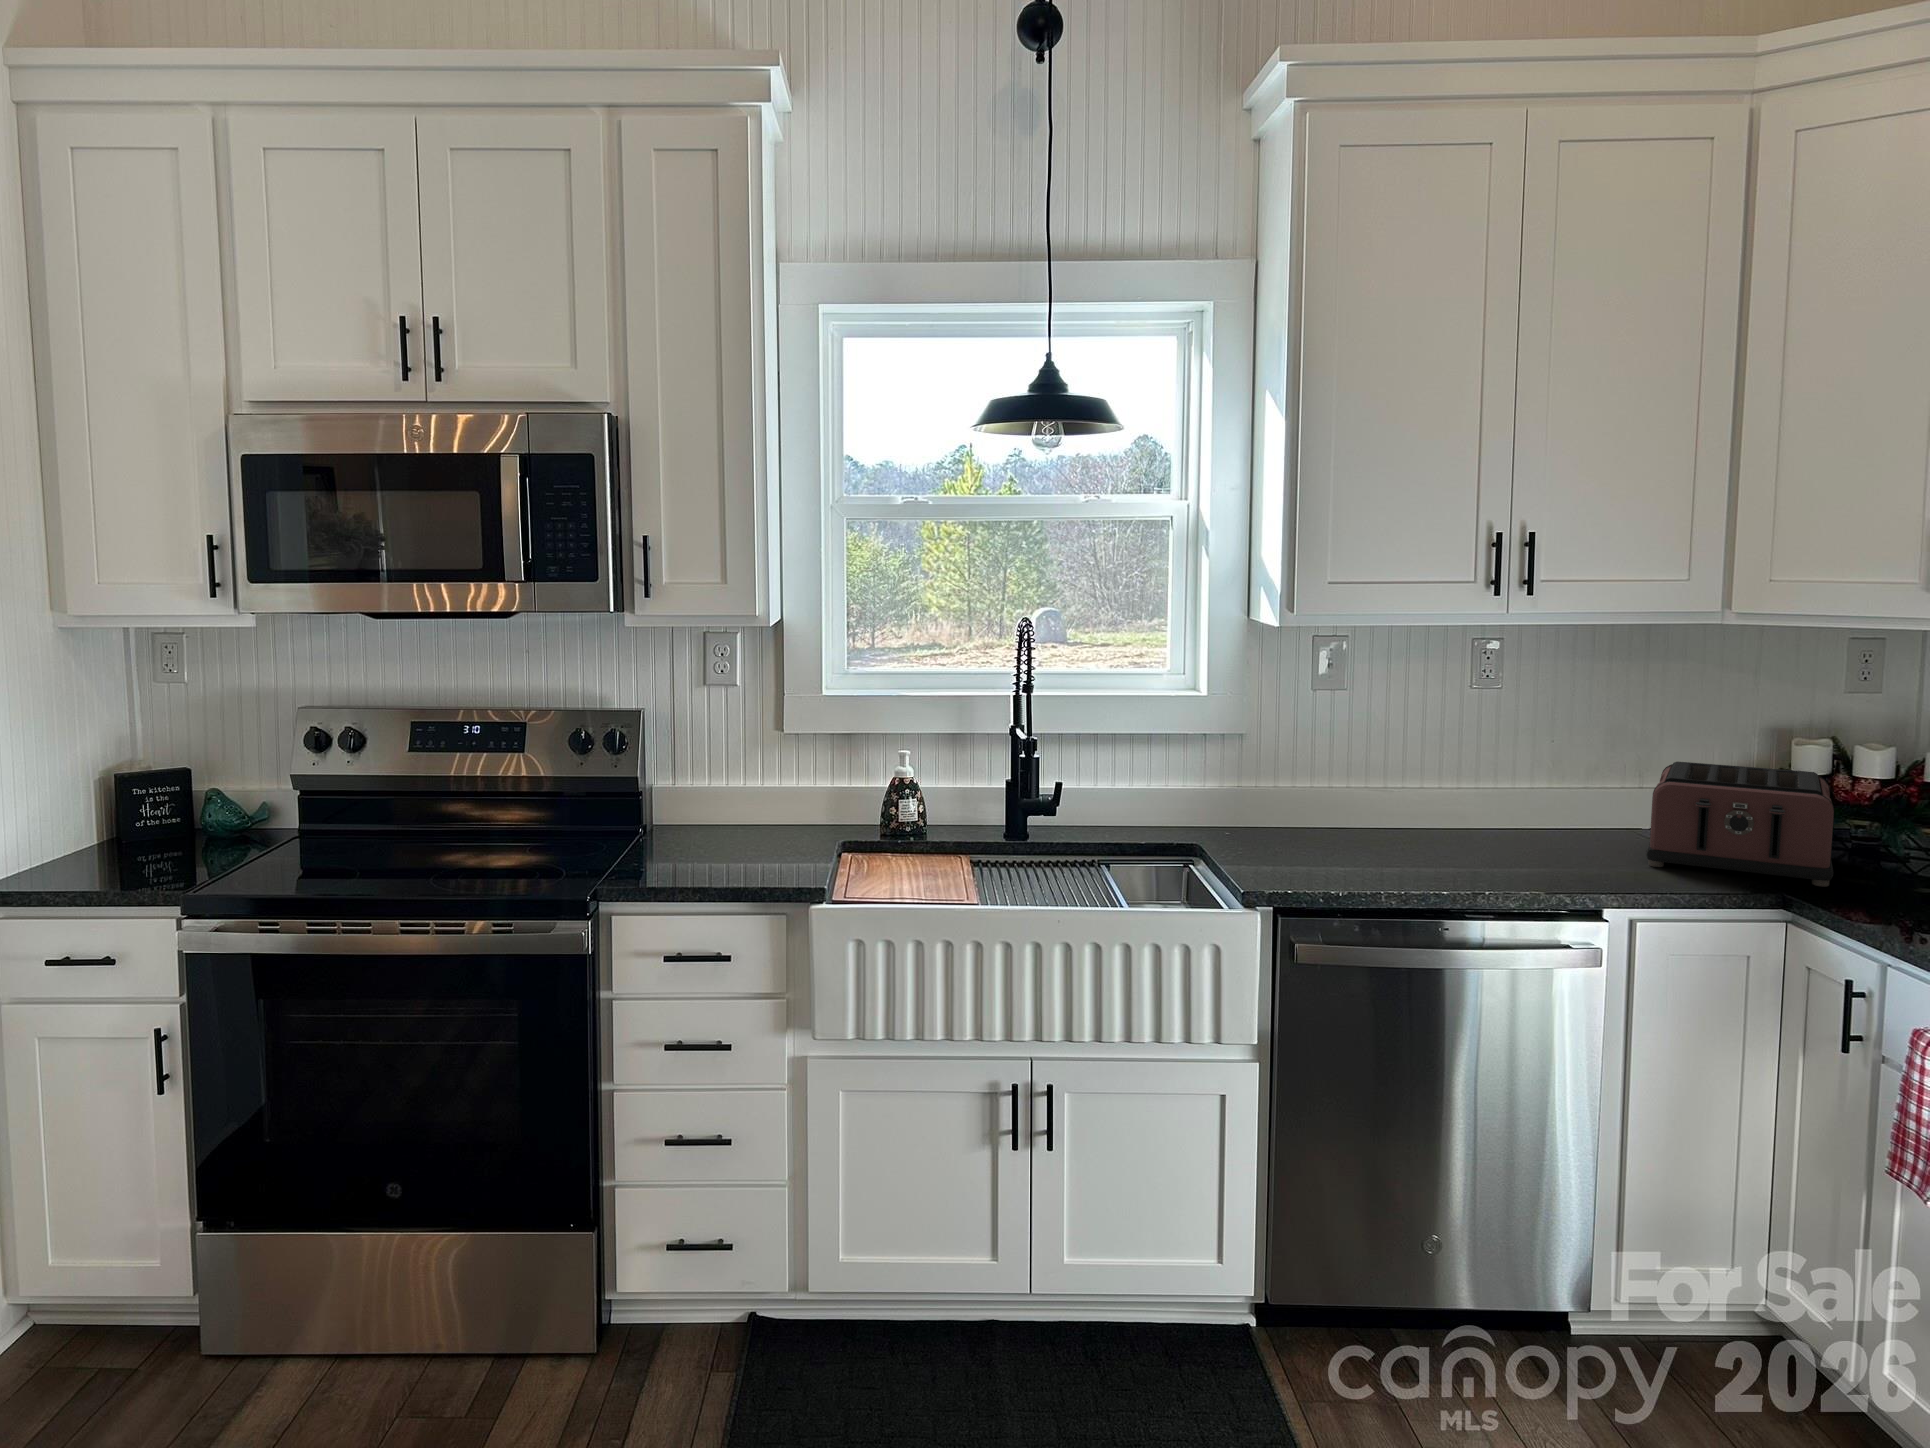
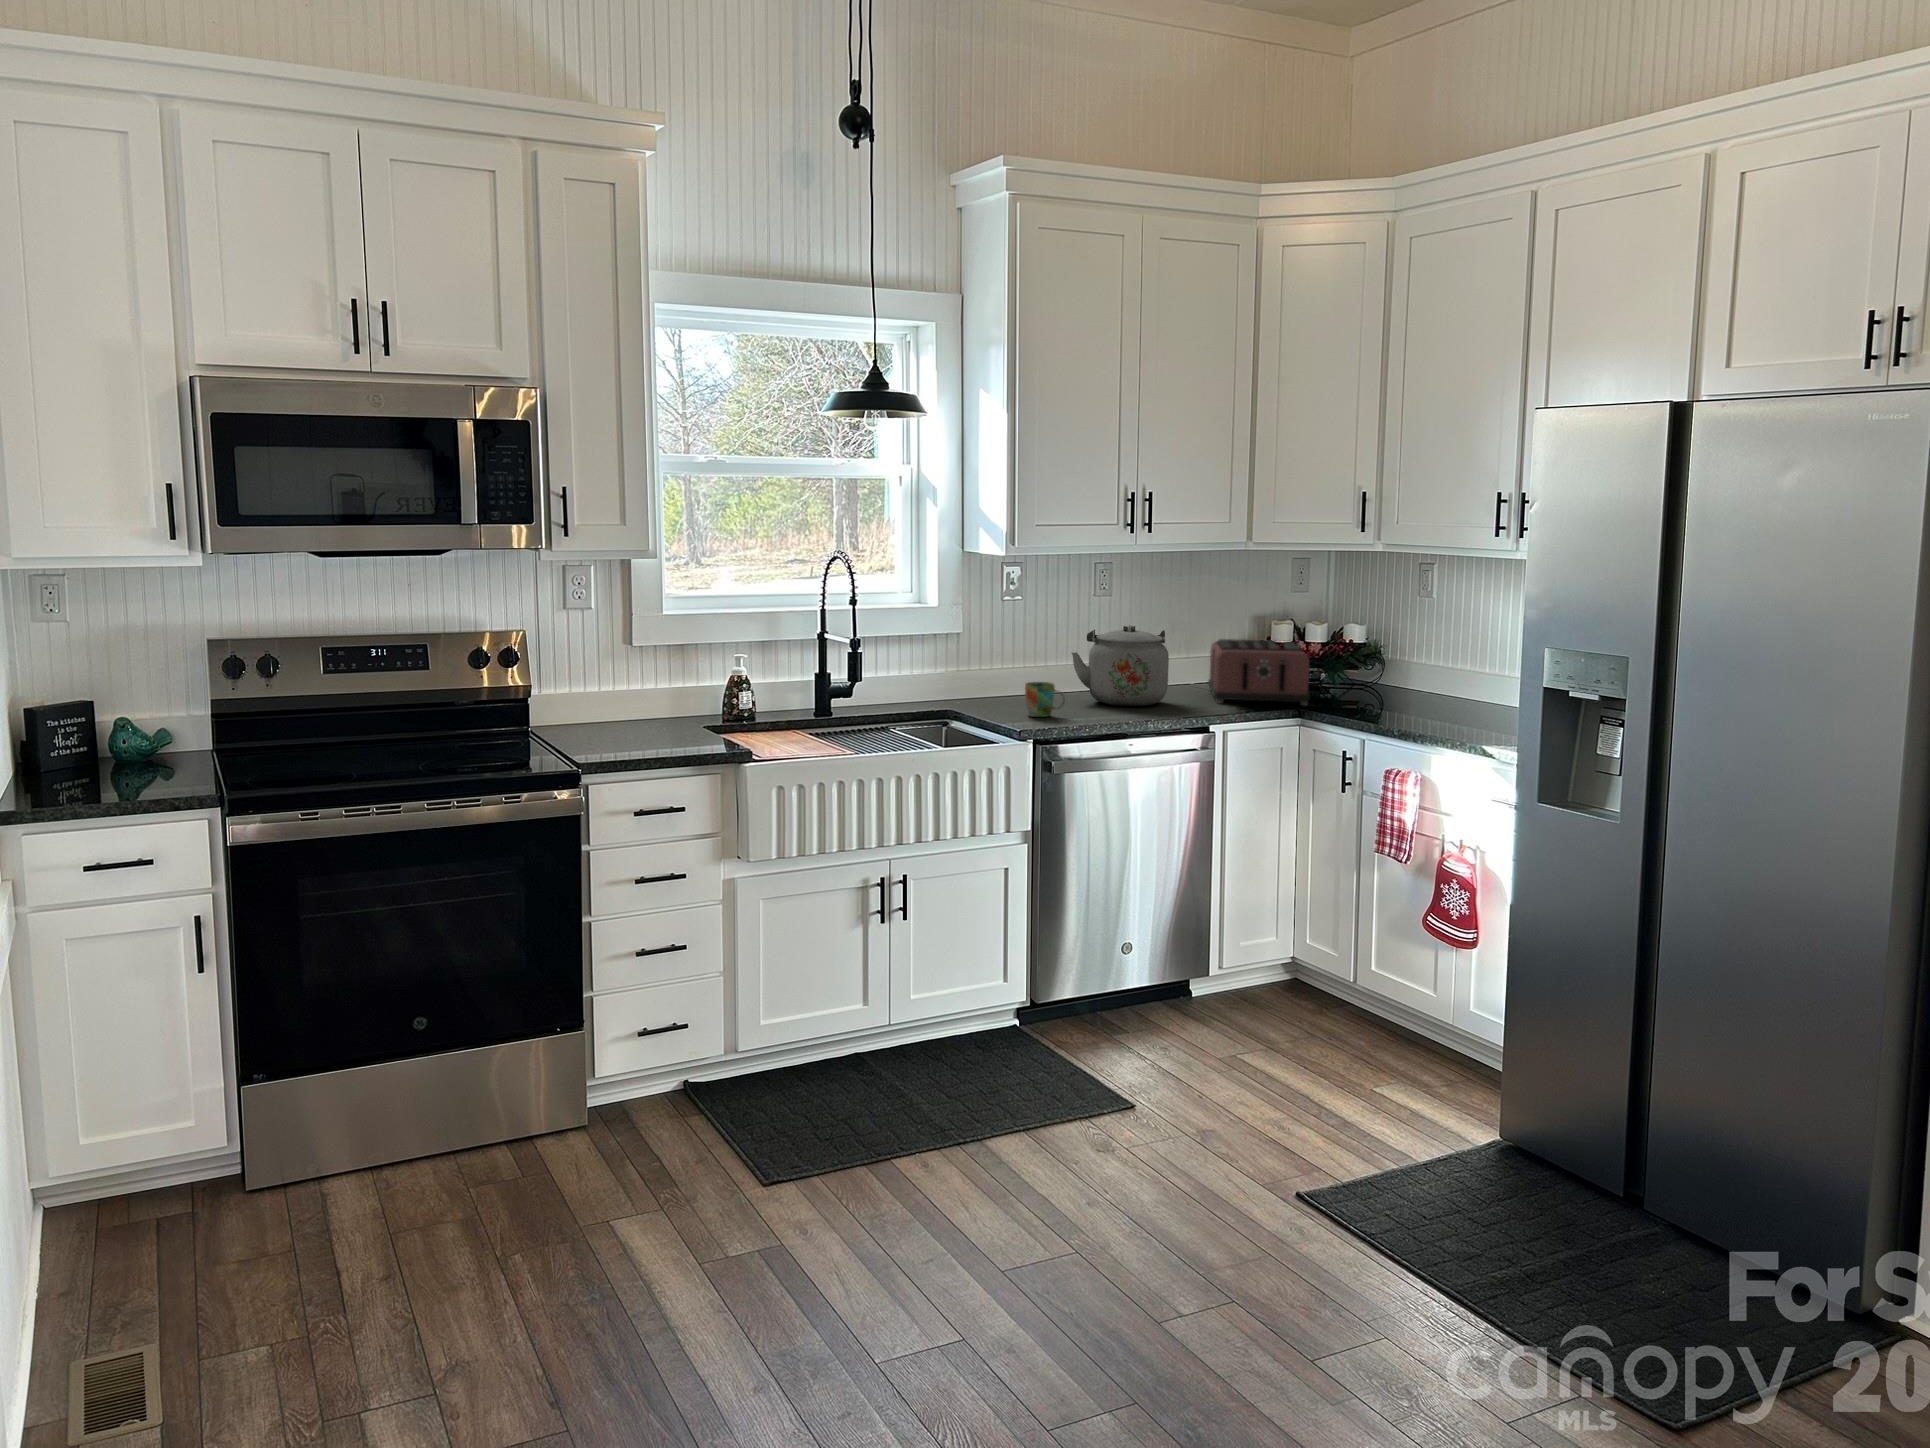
kettle: none [1399,735,1560,860] -> present [1072,625,1169,706]
mug: none [1293,814,1353,868] -> present [1025,682,1065,717]

